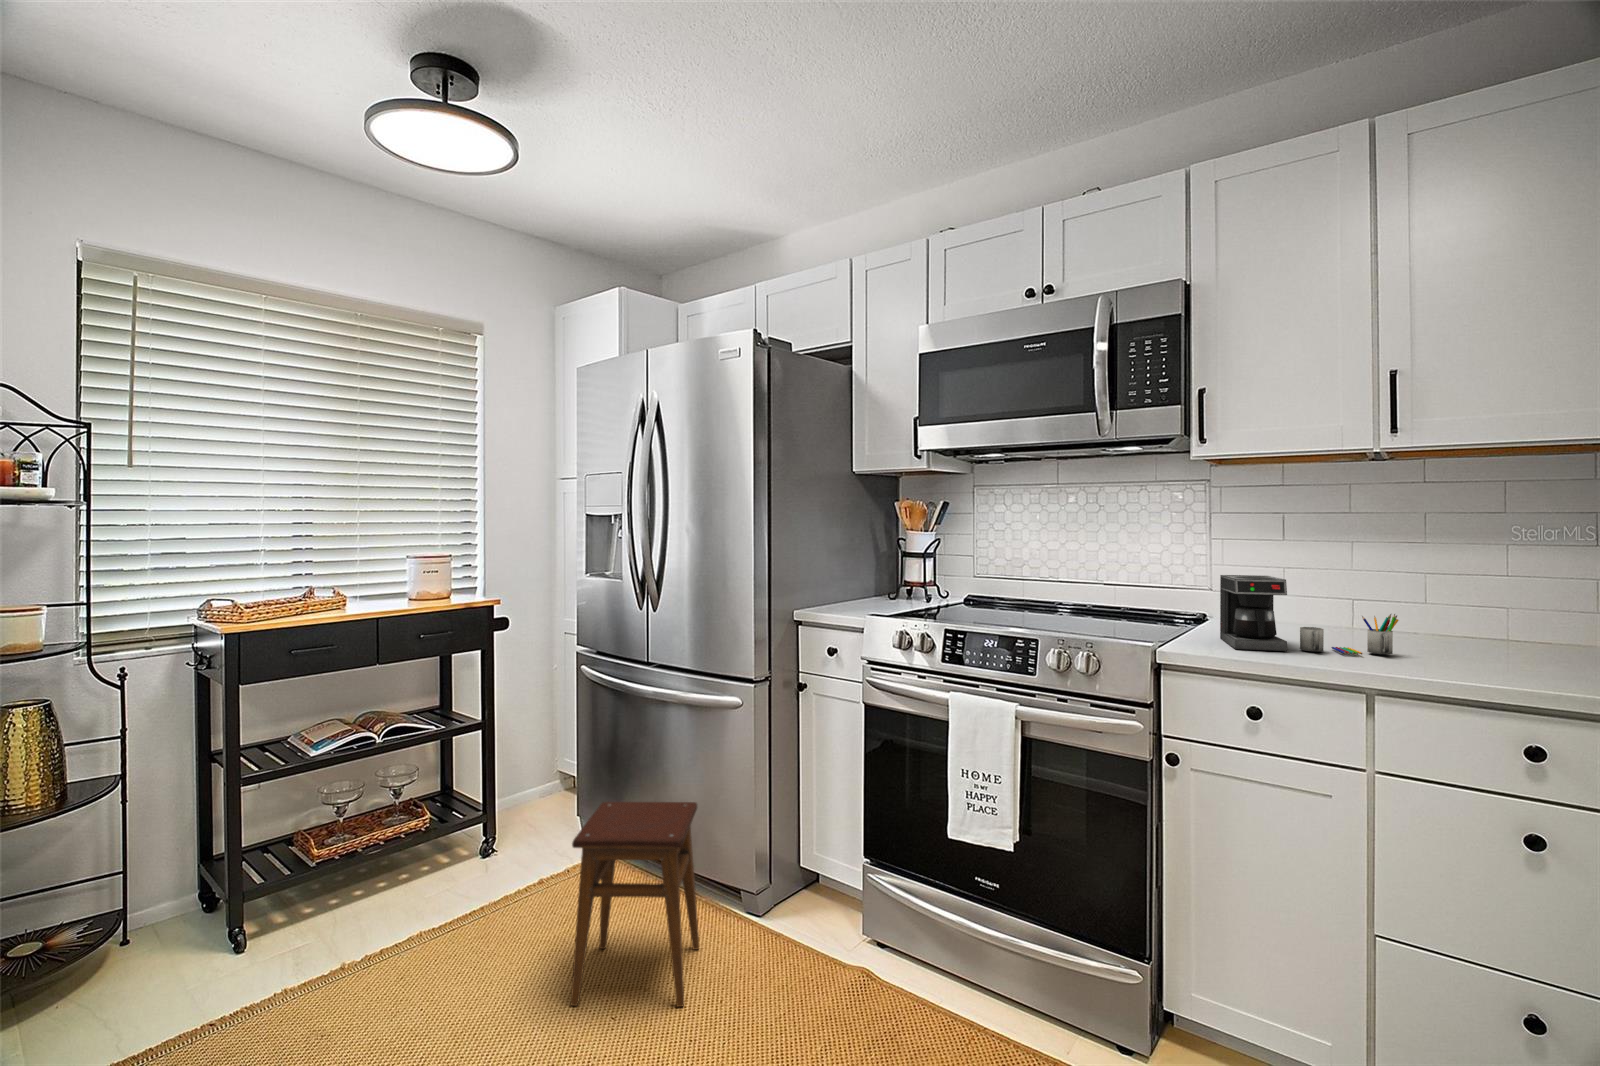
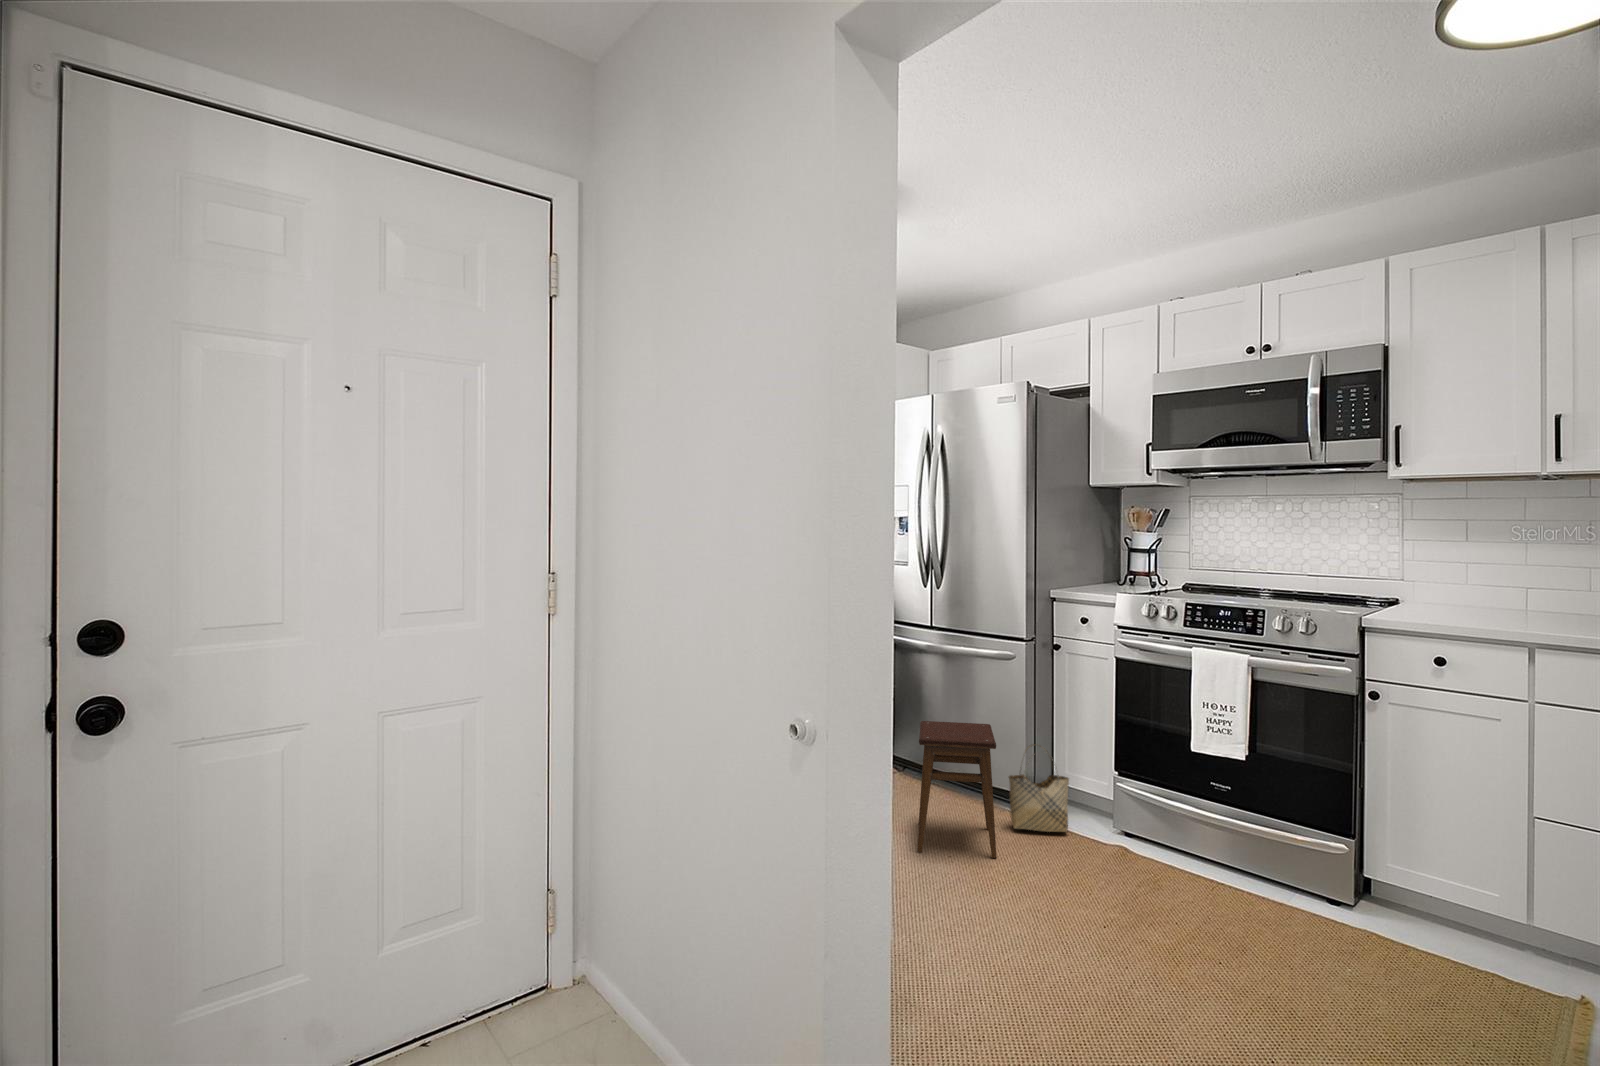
coffee maker: present [1220,575,1399,655] -> none [1412,565,1559,624]
woven basket: none [723,823,806,947] -> present [1009,745,1069,832]

